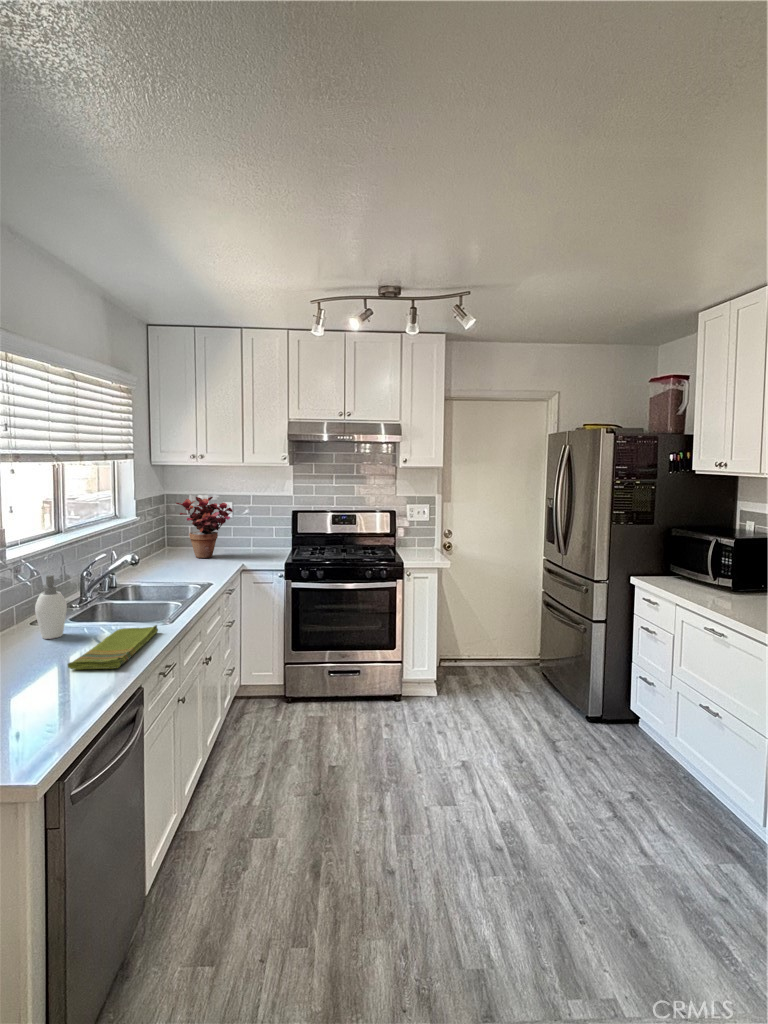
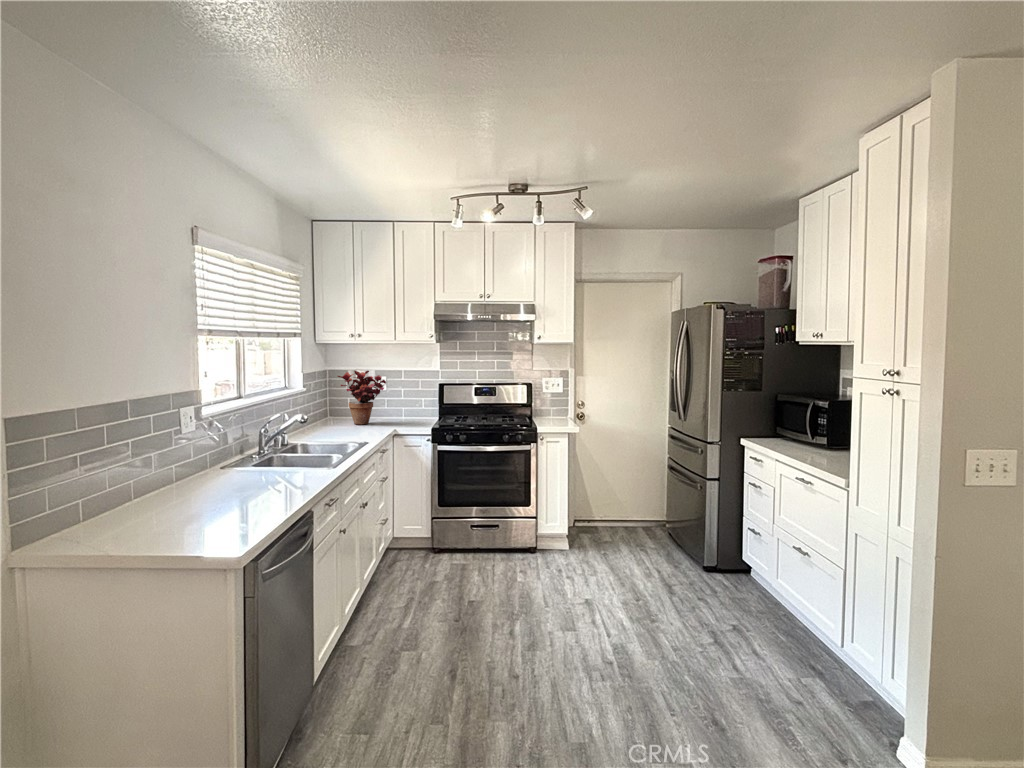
soap dispenser: present [35,575,67,639] -> none [227,426,253,477]
dish towel: present [68,625,158,669] -> none [255,467,324,495]

